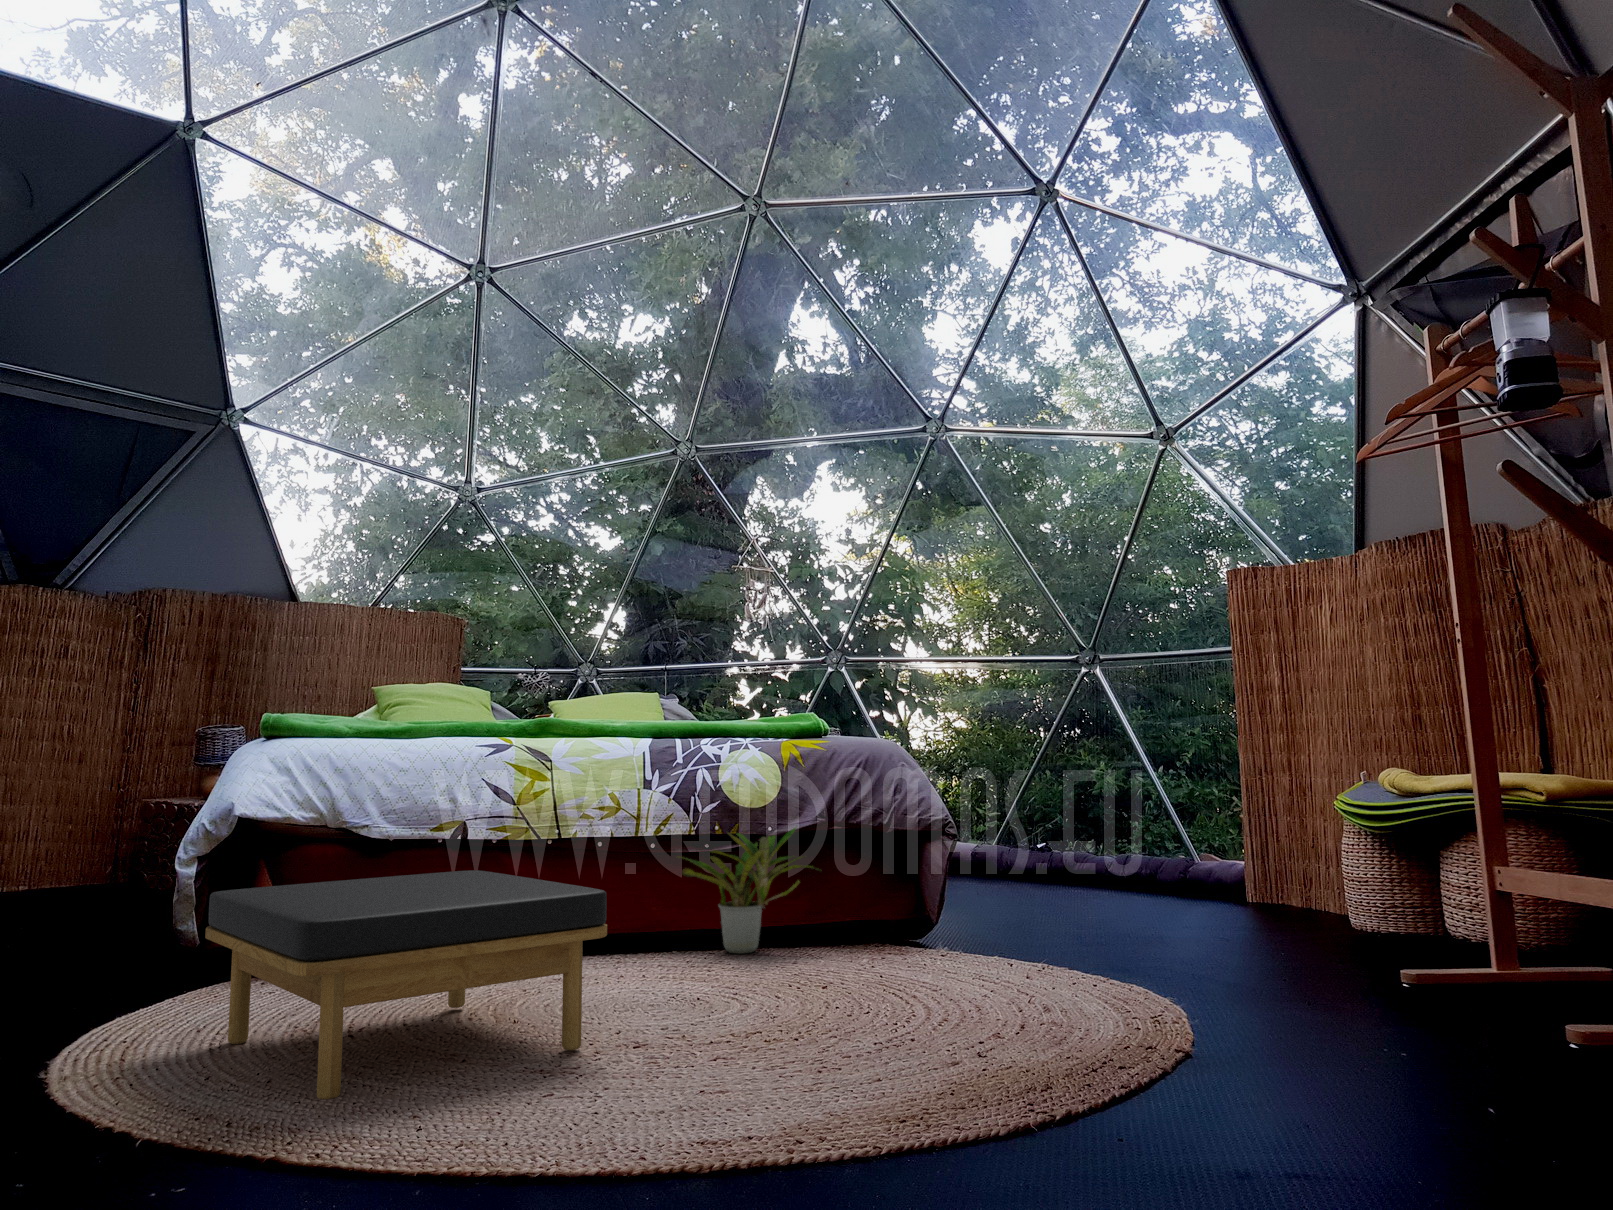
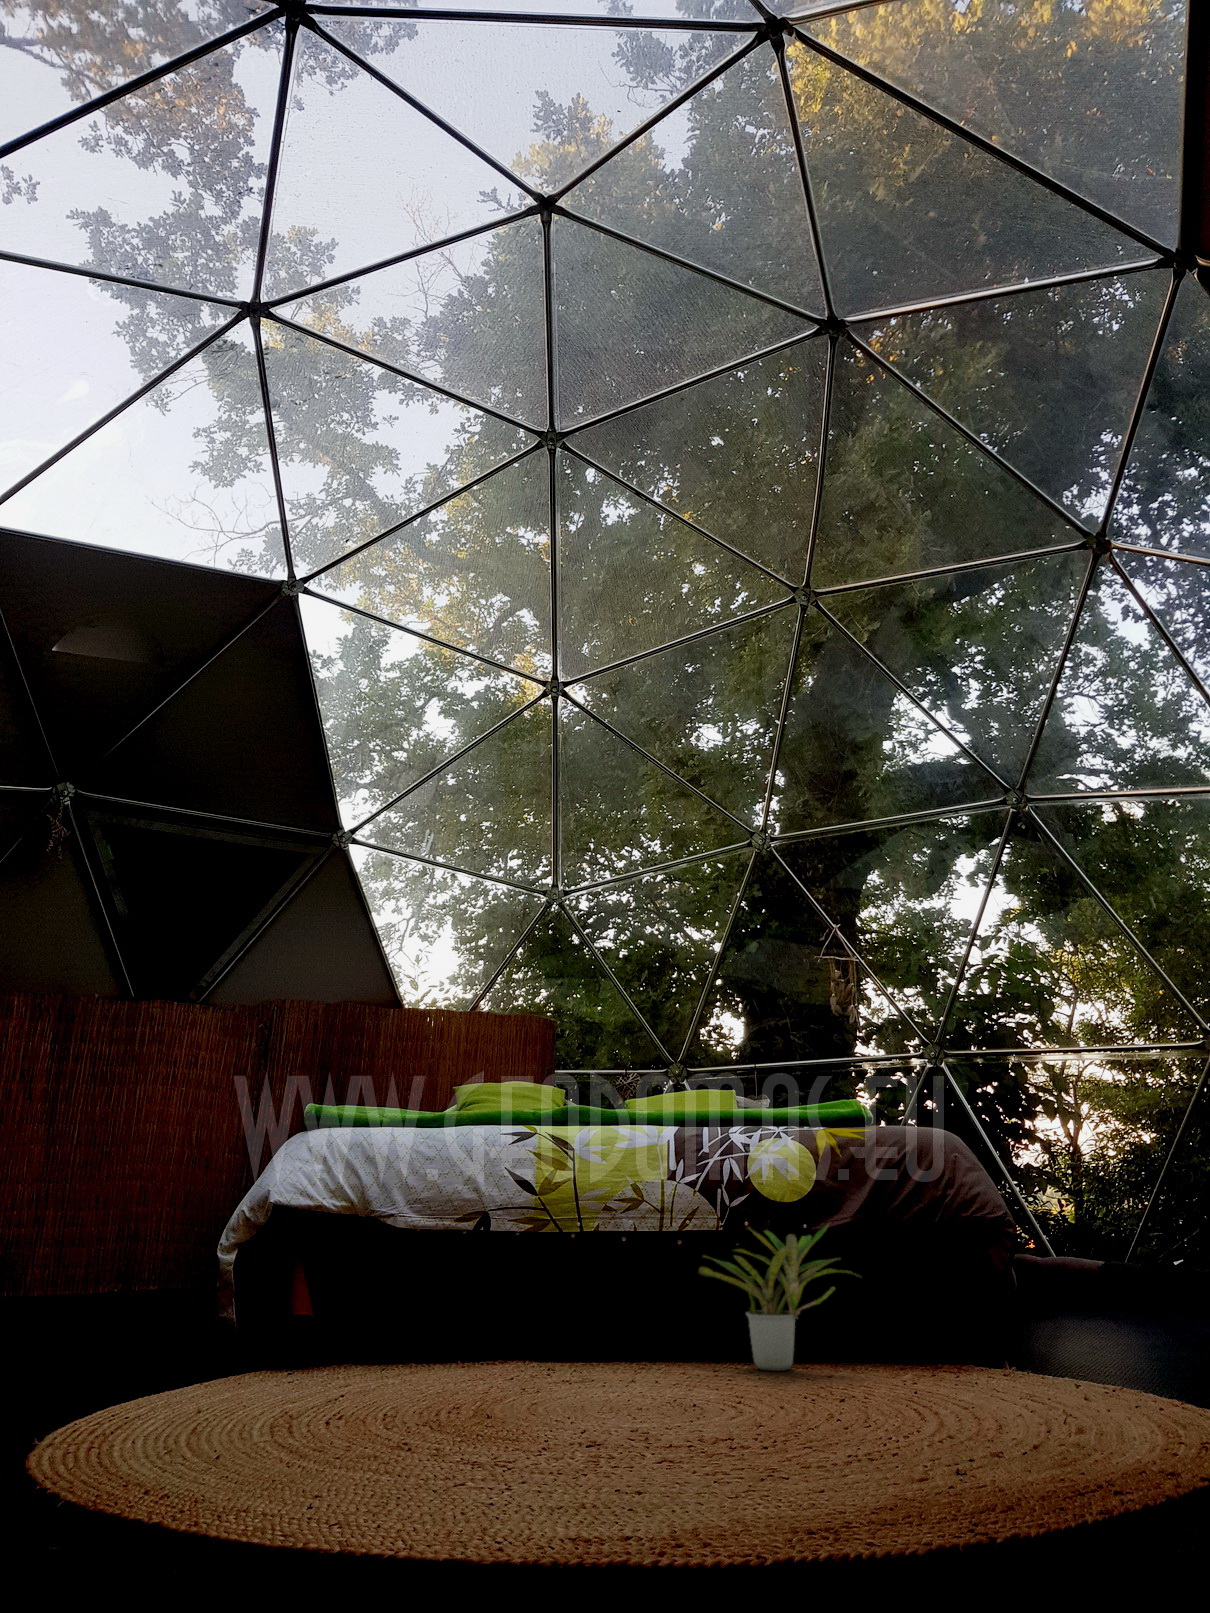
ottoman: present [205,870,607,1099] -> none [188,1251,551,1468]

